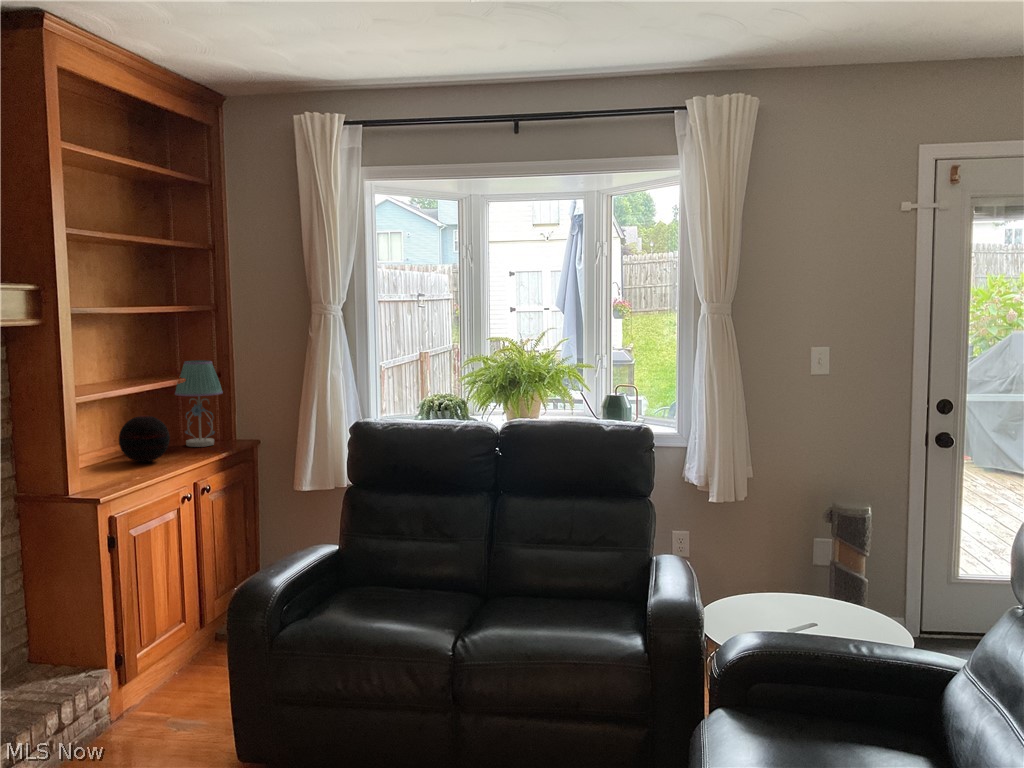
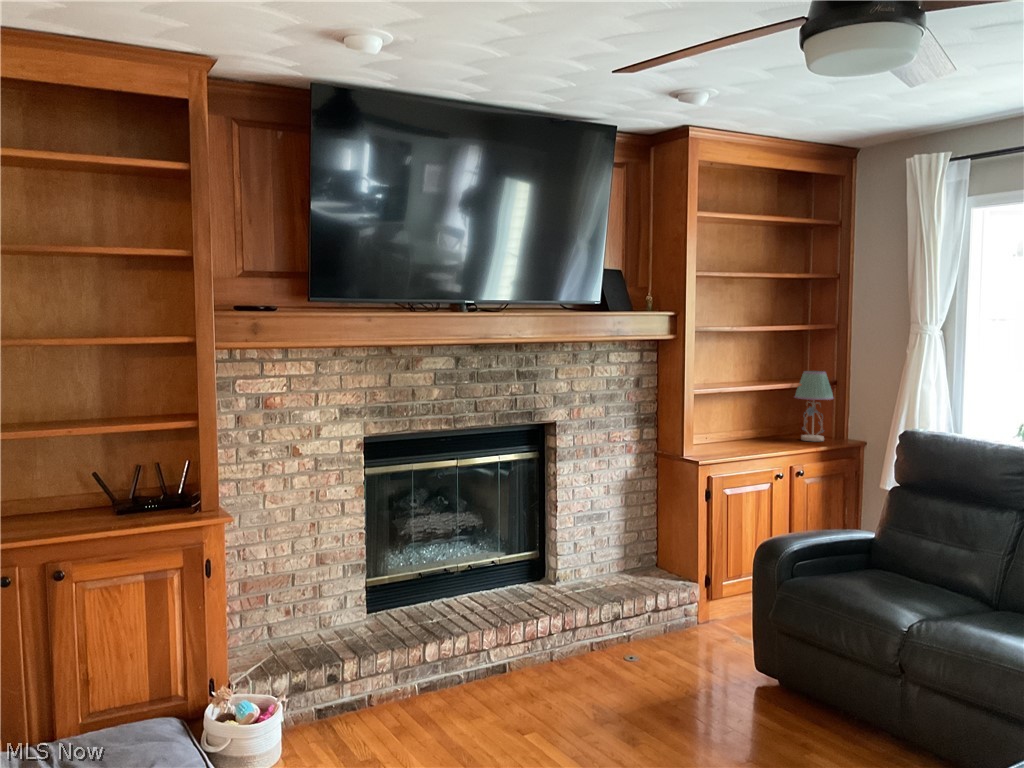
decorative orb: present [119,415,170,462] -> none [738,410,776,446]

